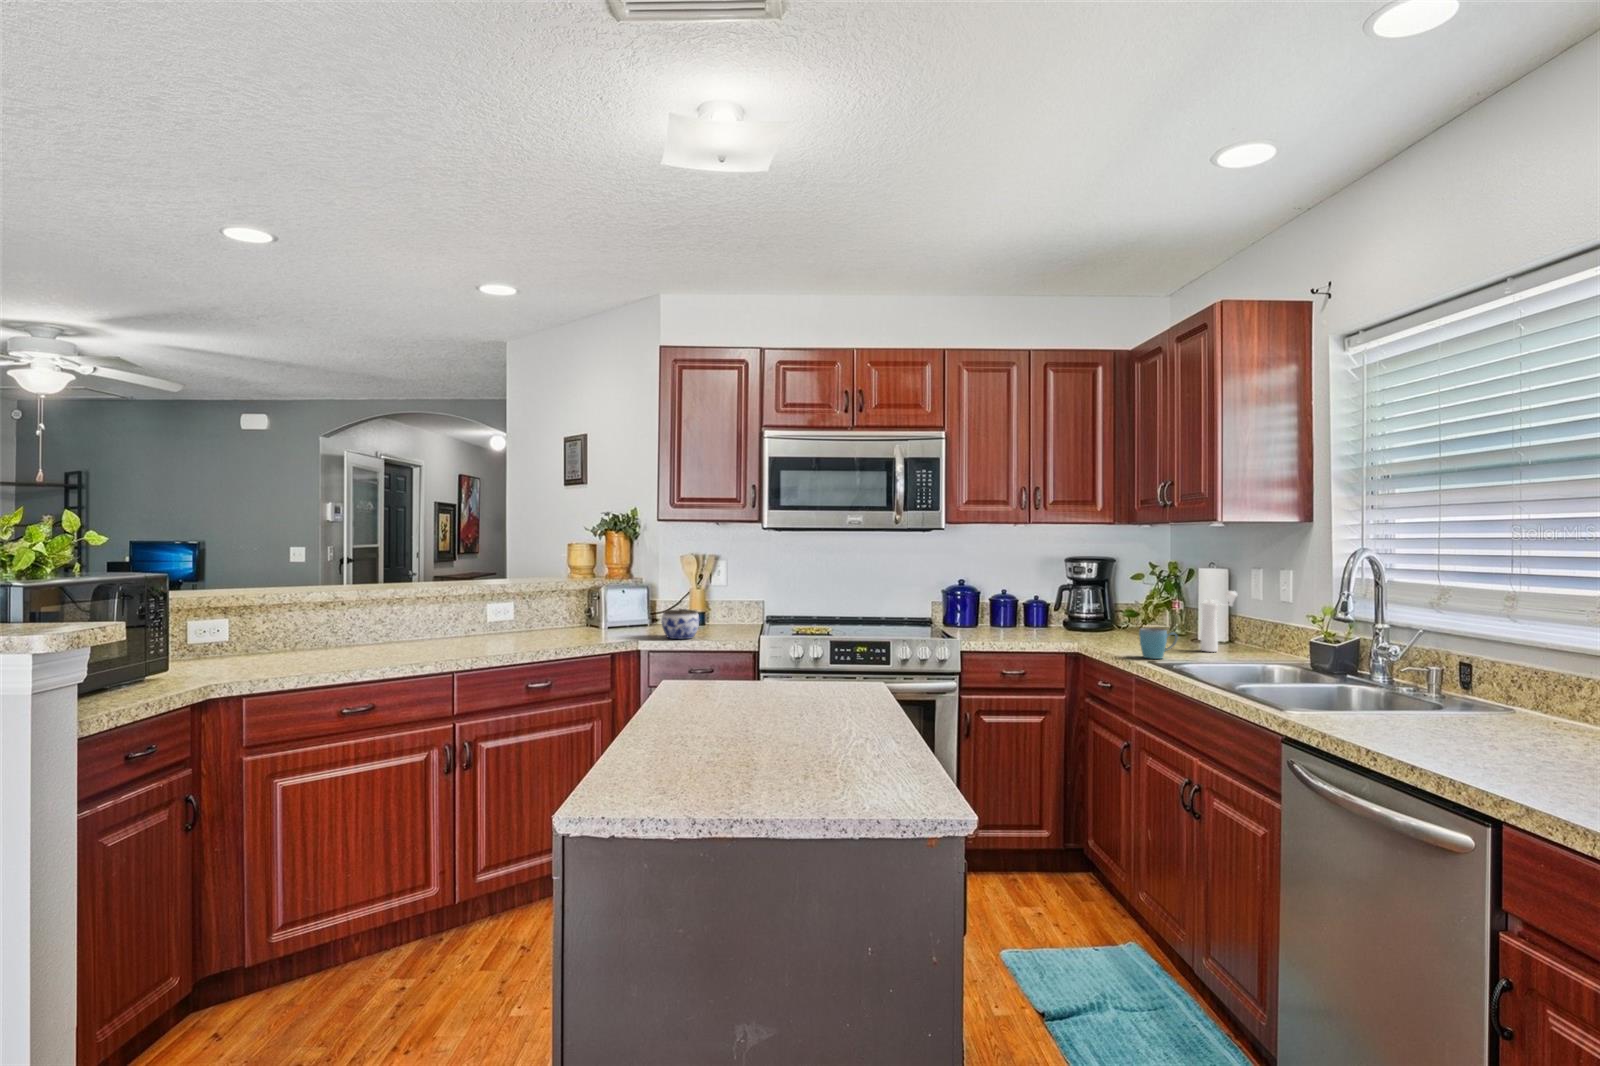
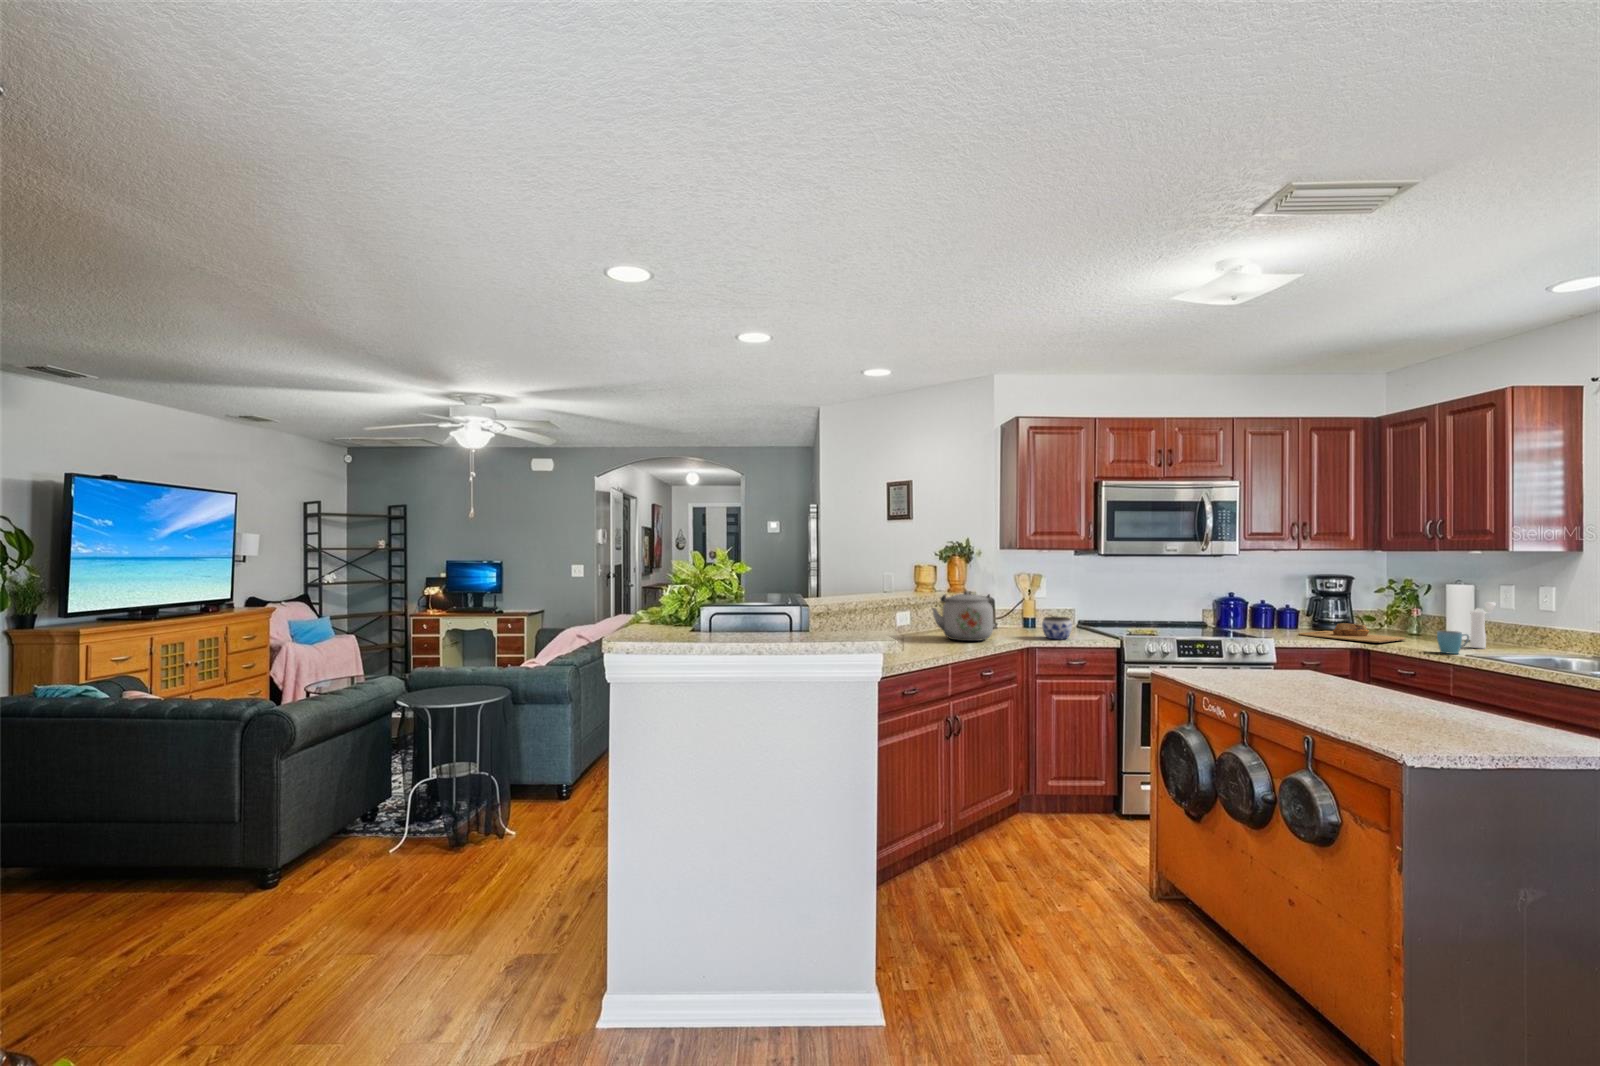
kettle: none [508,575,594,641] -> present [932,591,993,641]
cutting board: none [1016,619,1138,644] -> present [1298,623,1406,643]

